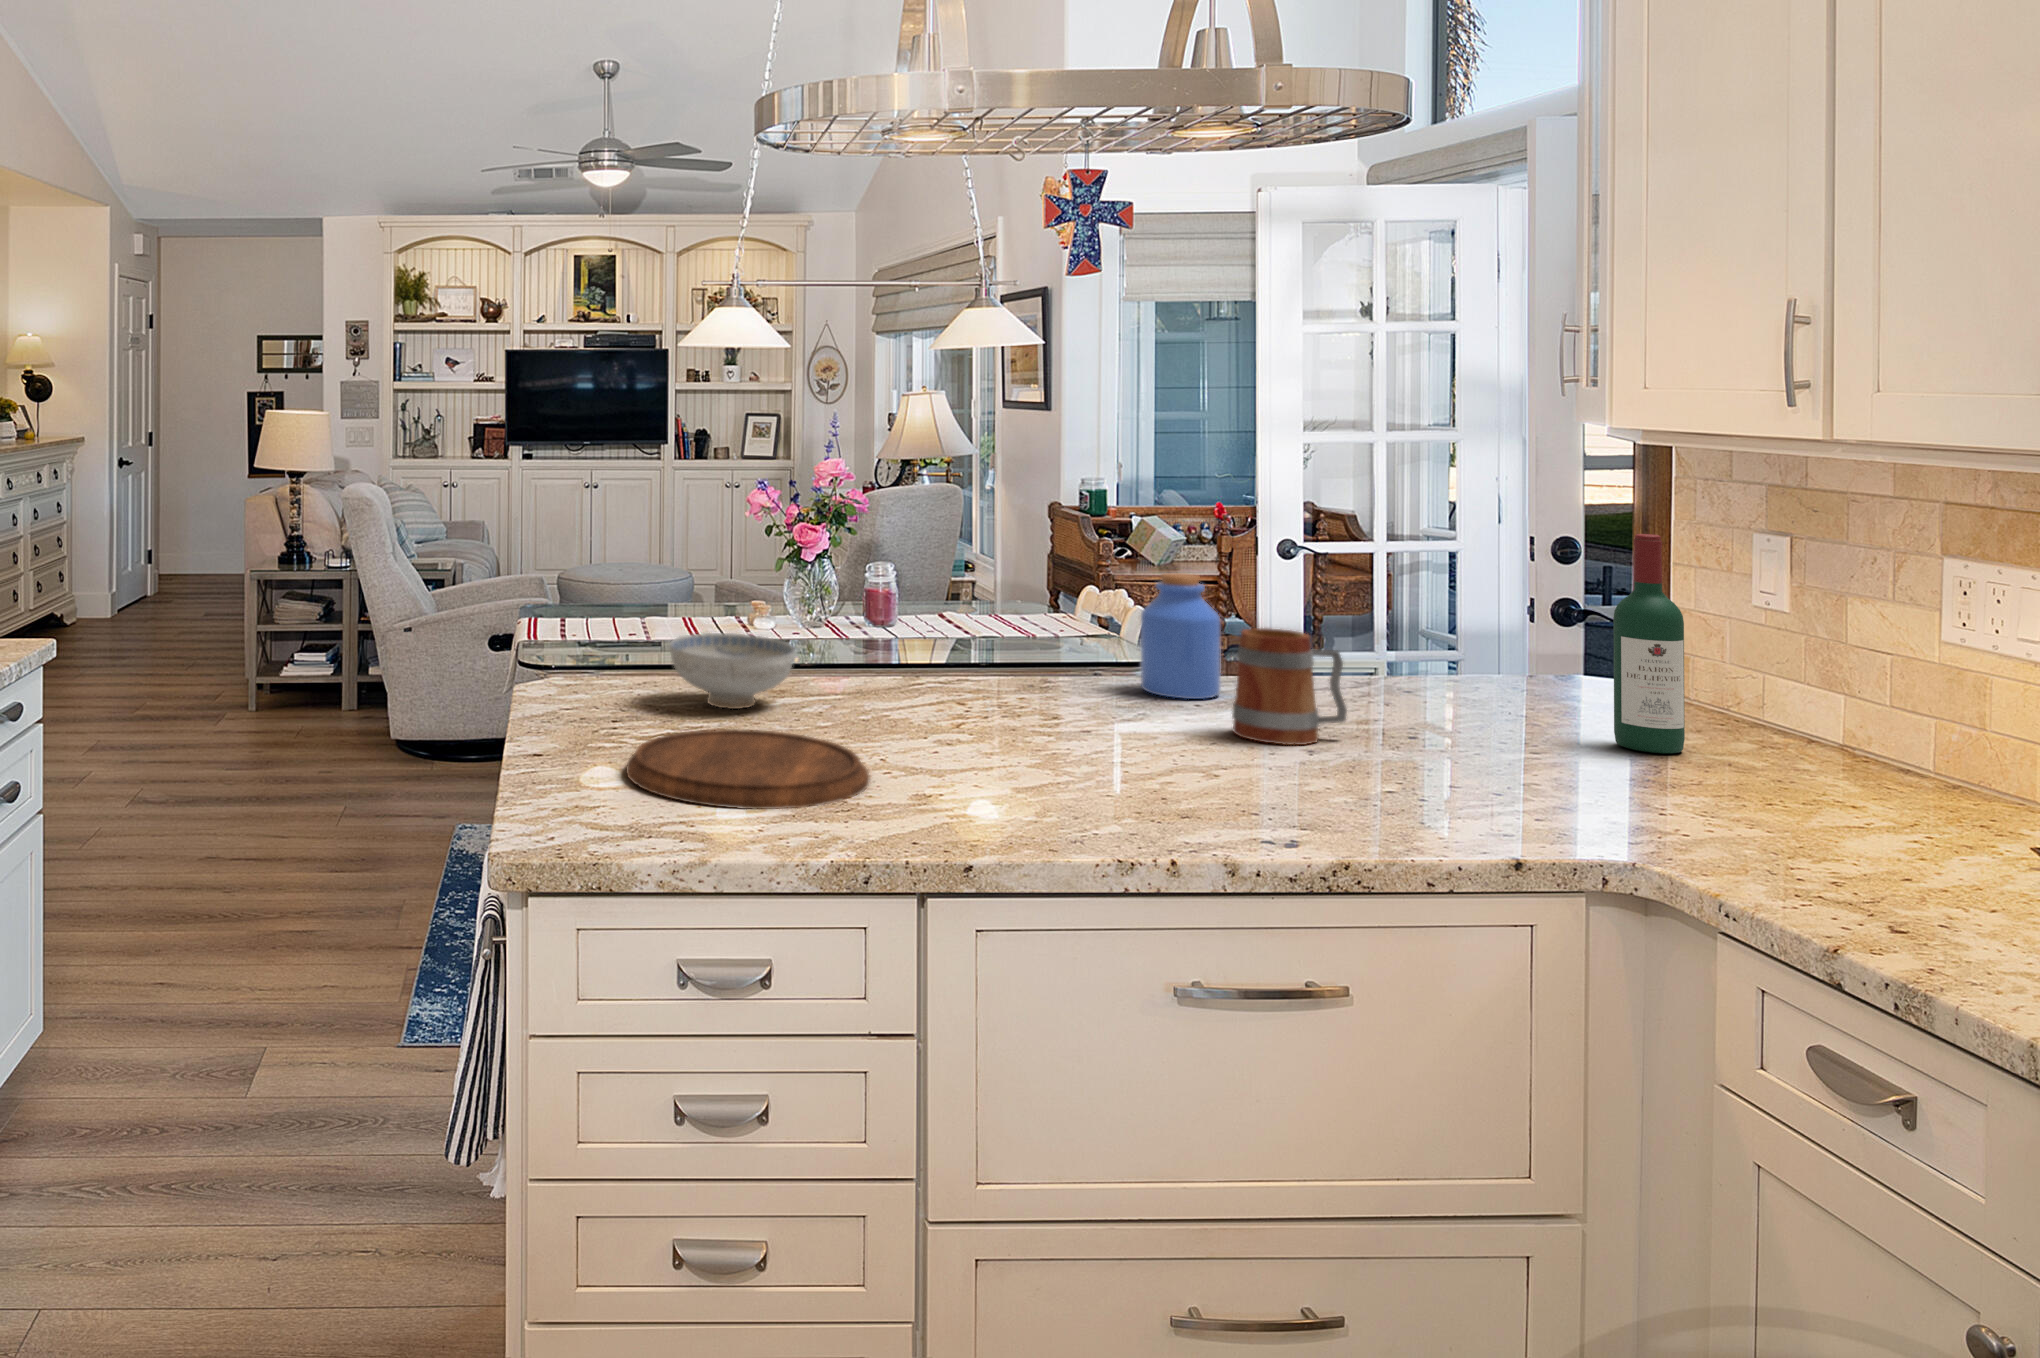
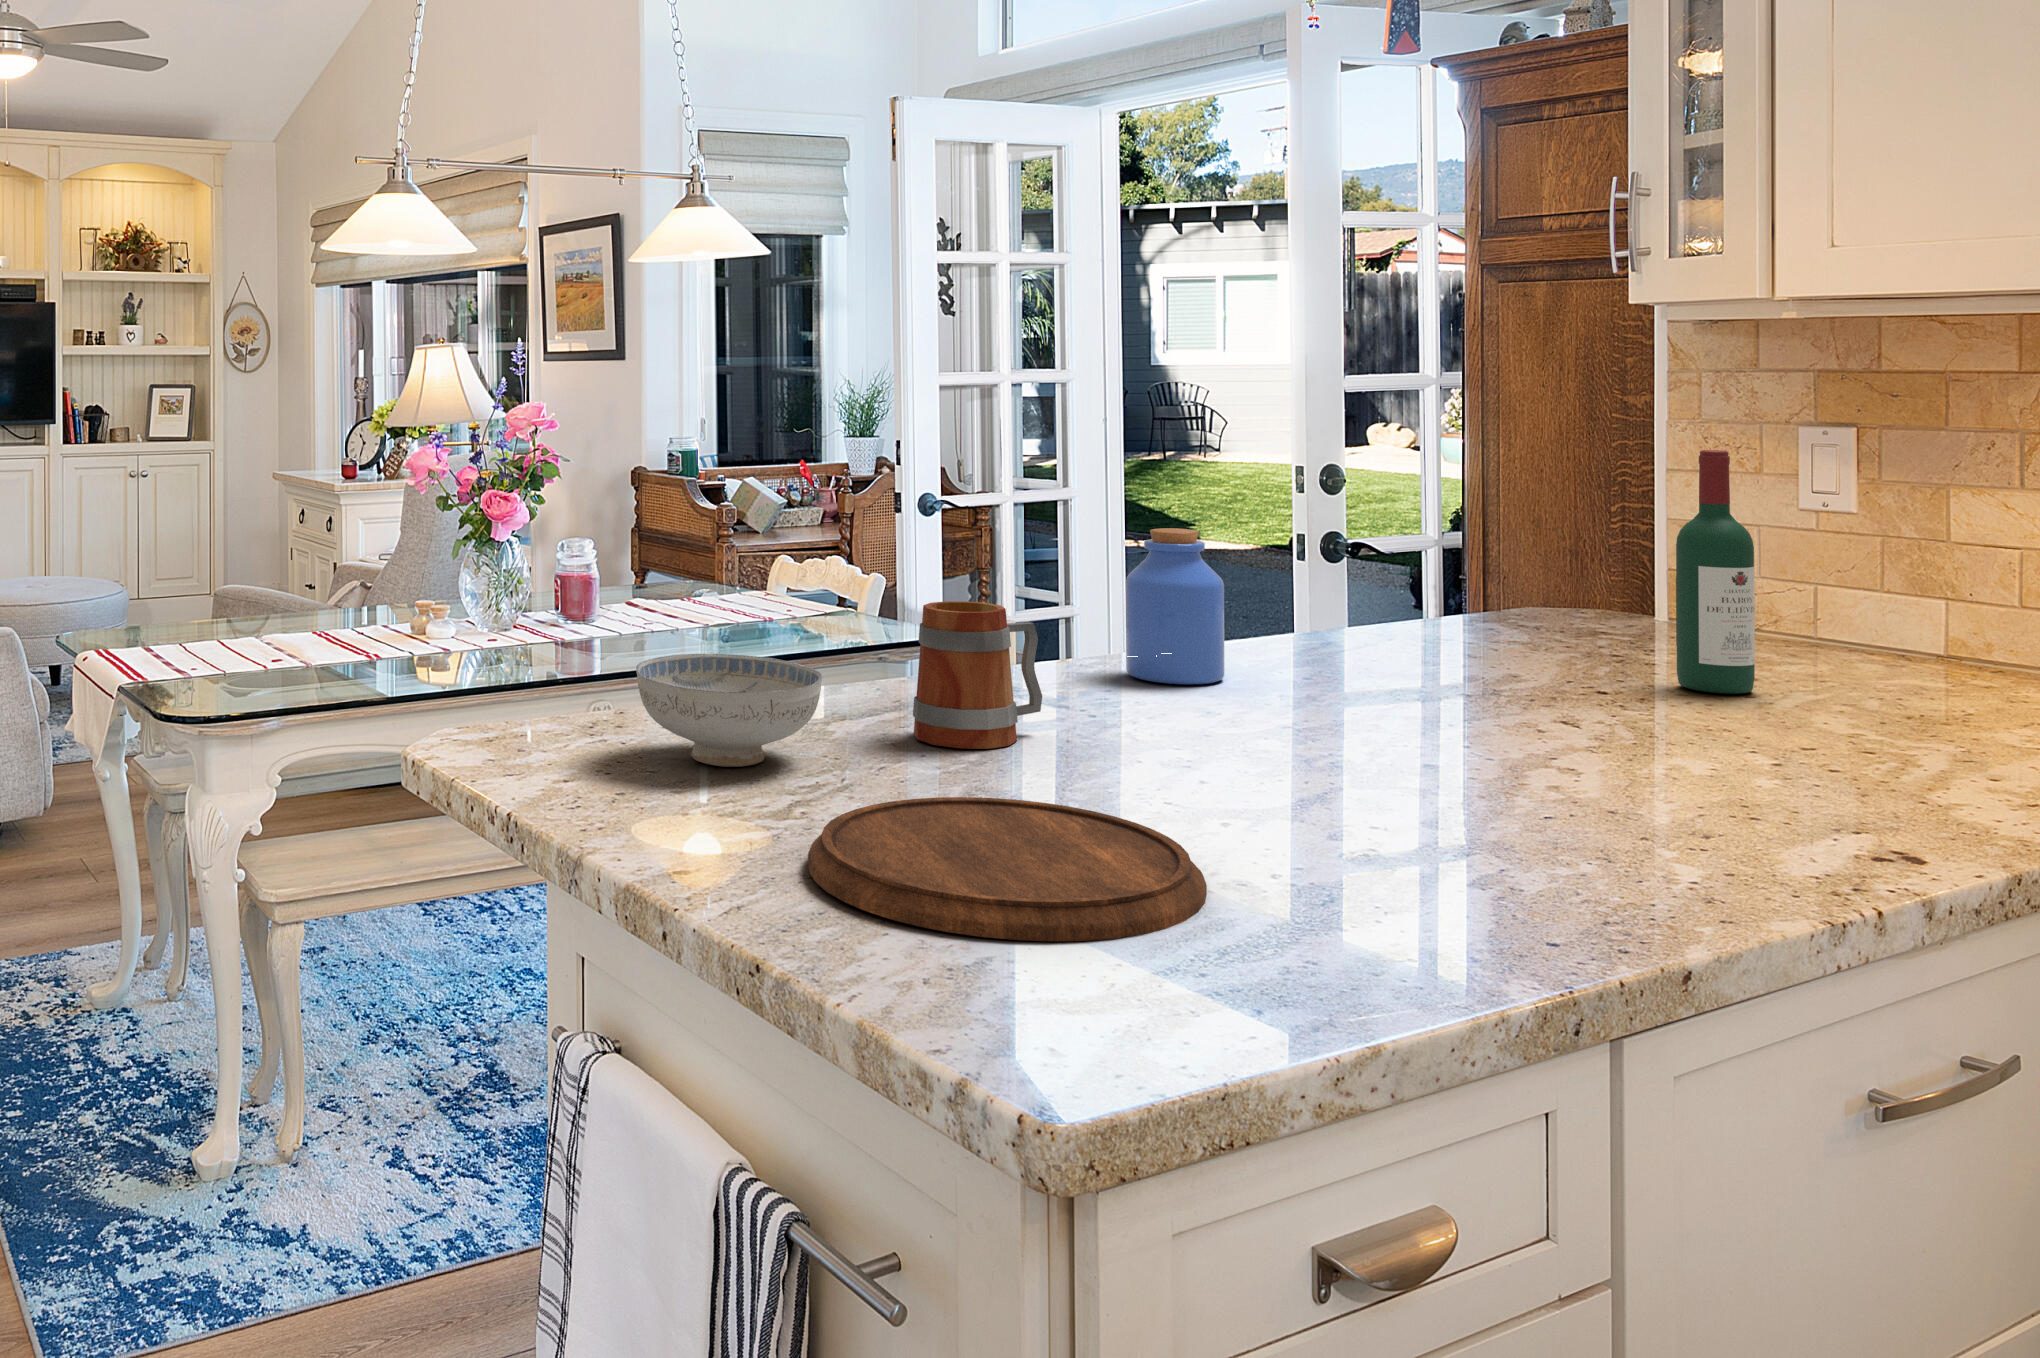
mug: present [1232,628,1347,745] -> present [913,601,1042,749]

